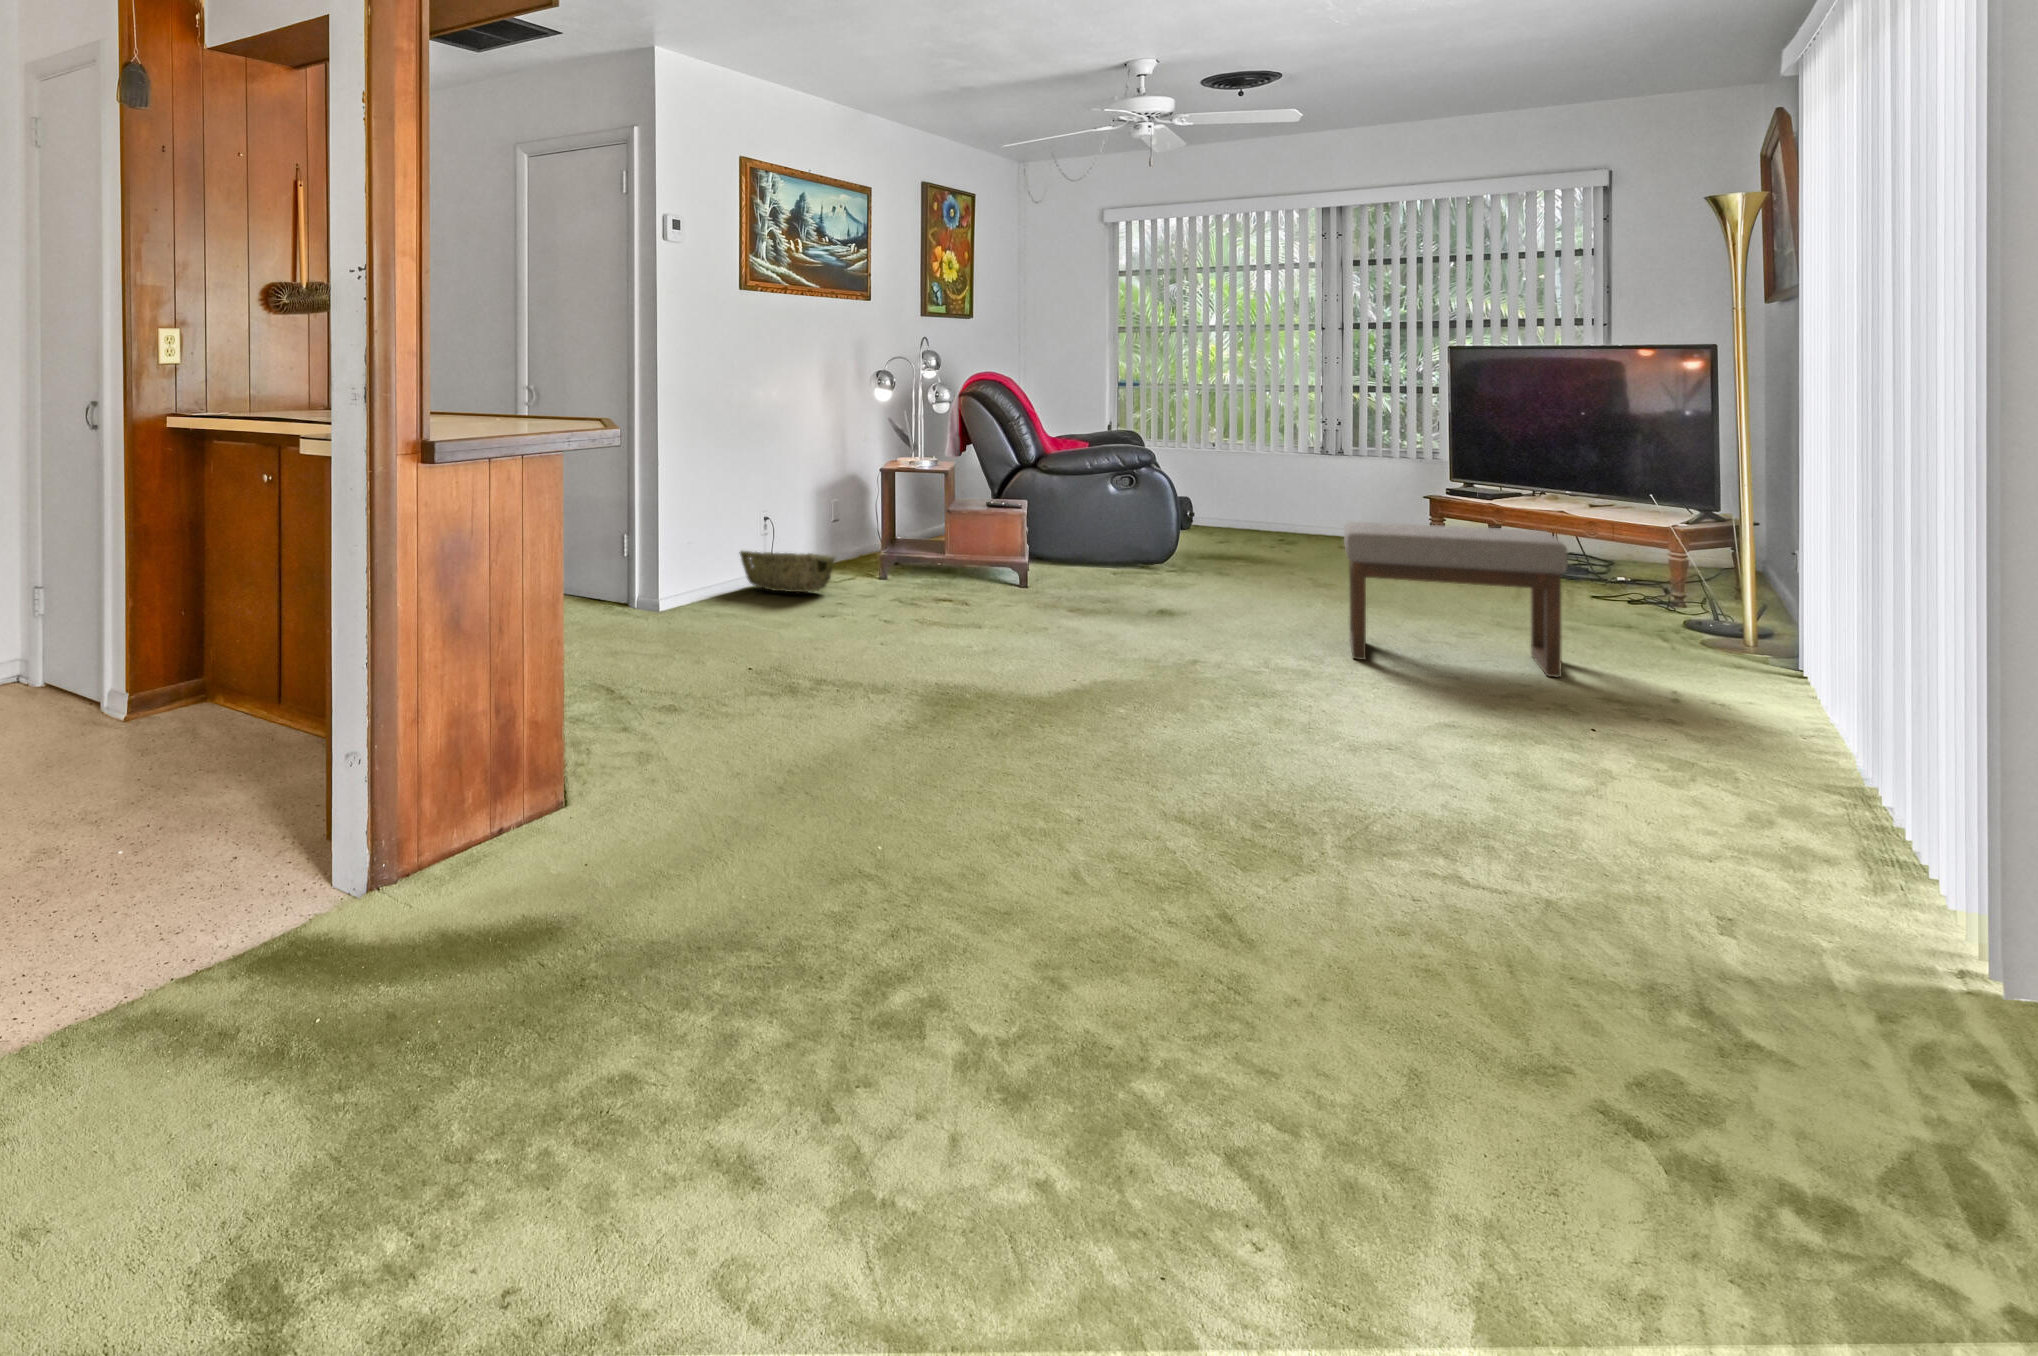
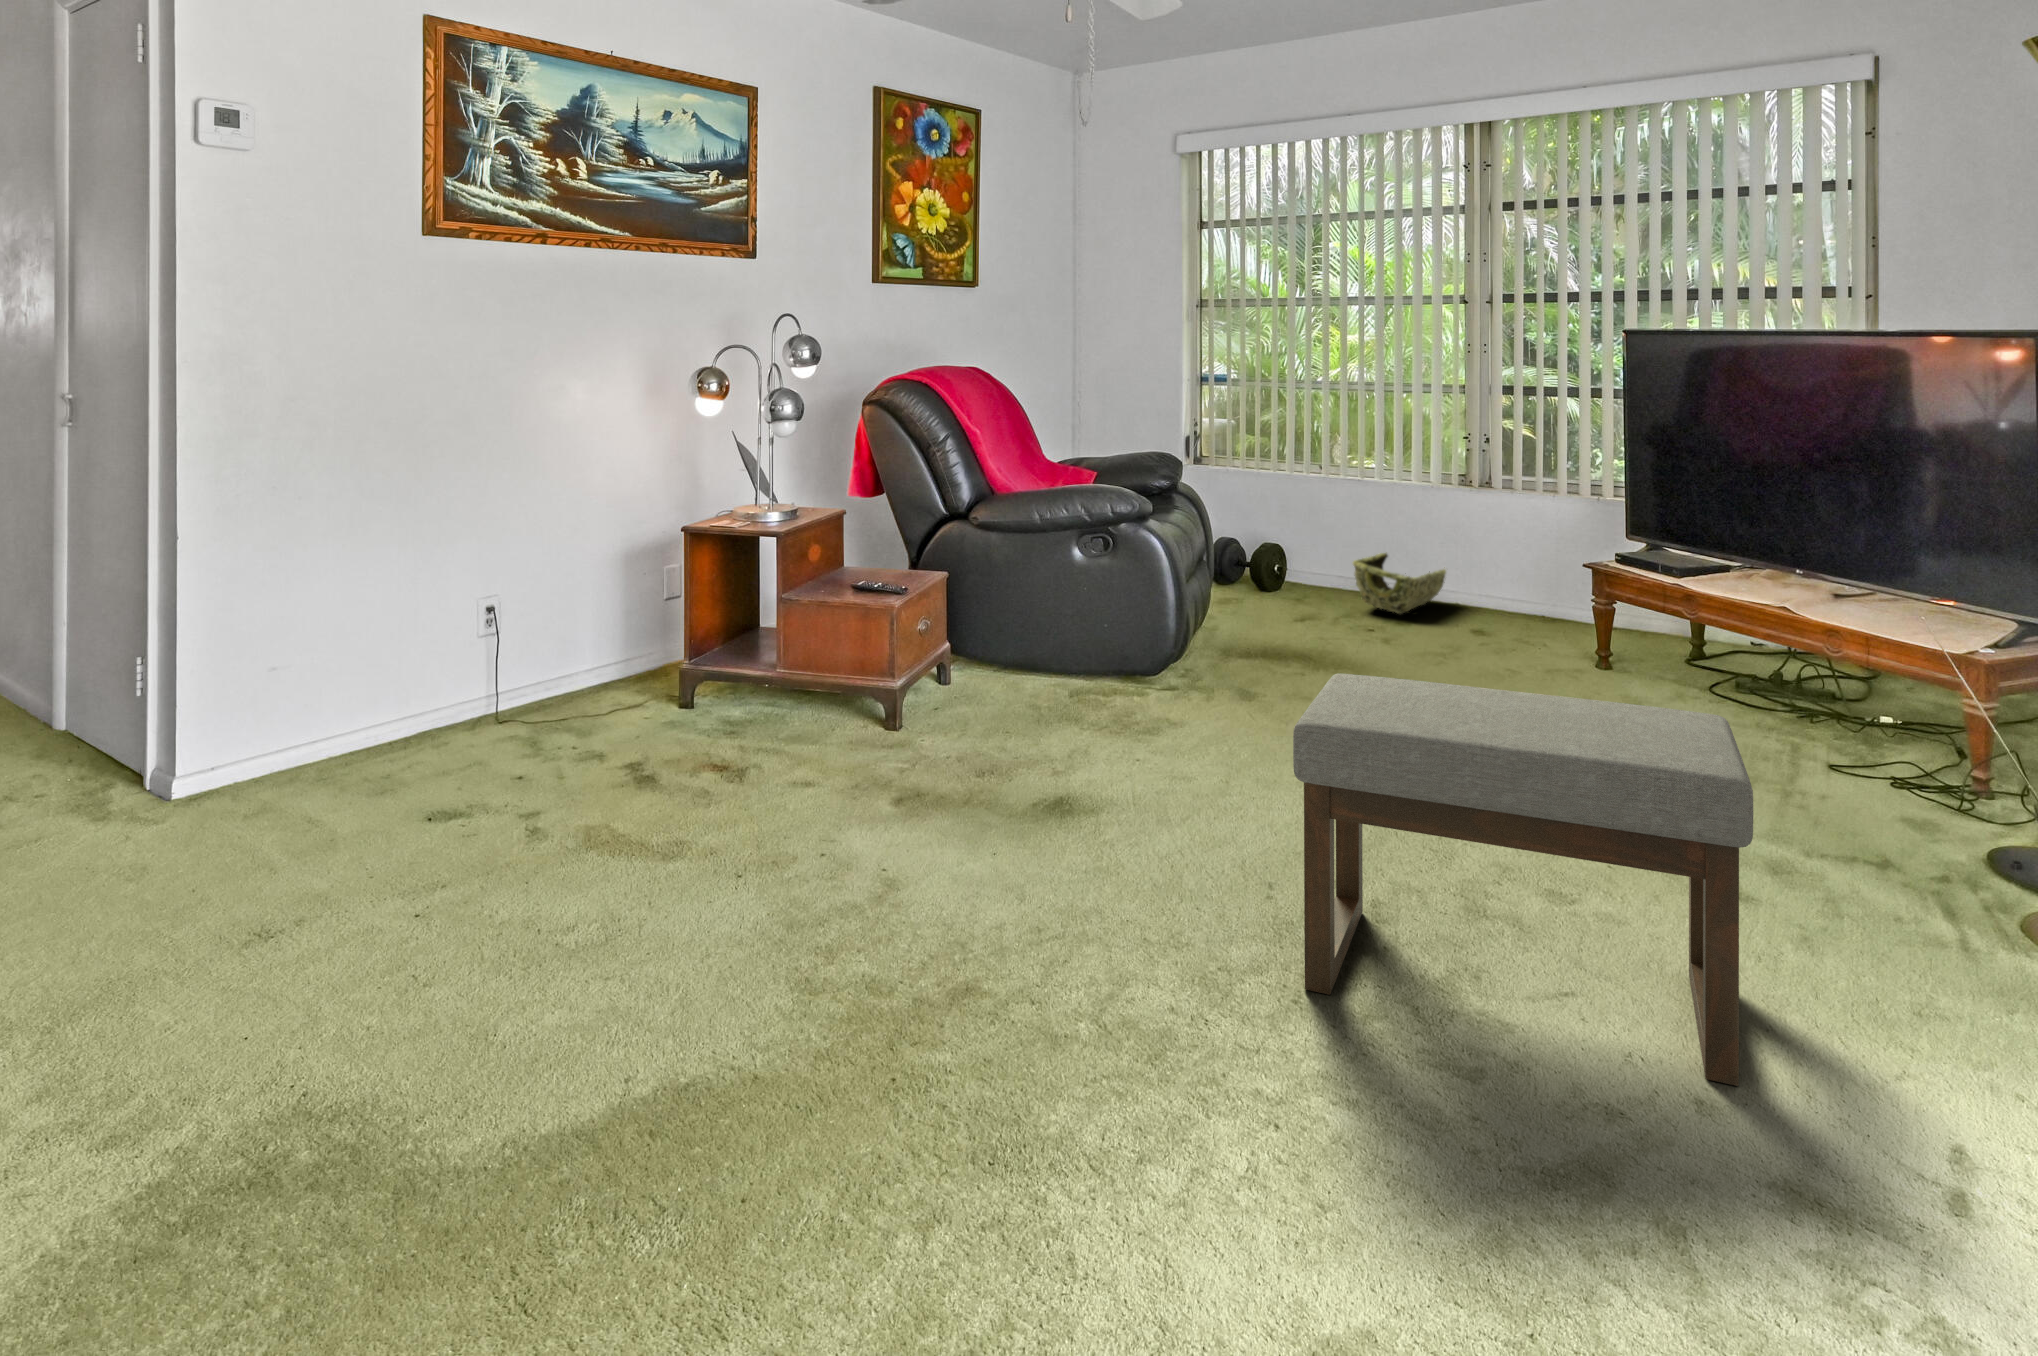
woven basket: present [739,551,835,592] -> present [1352,553,1446,614]

